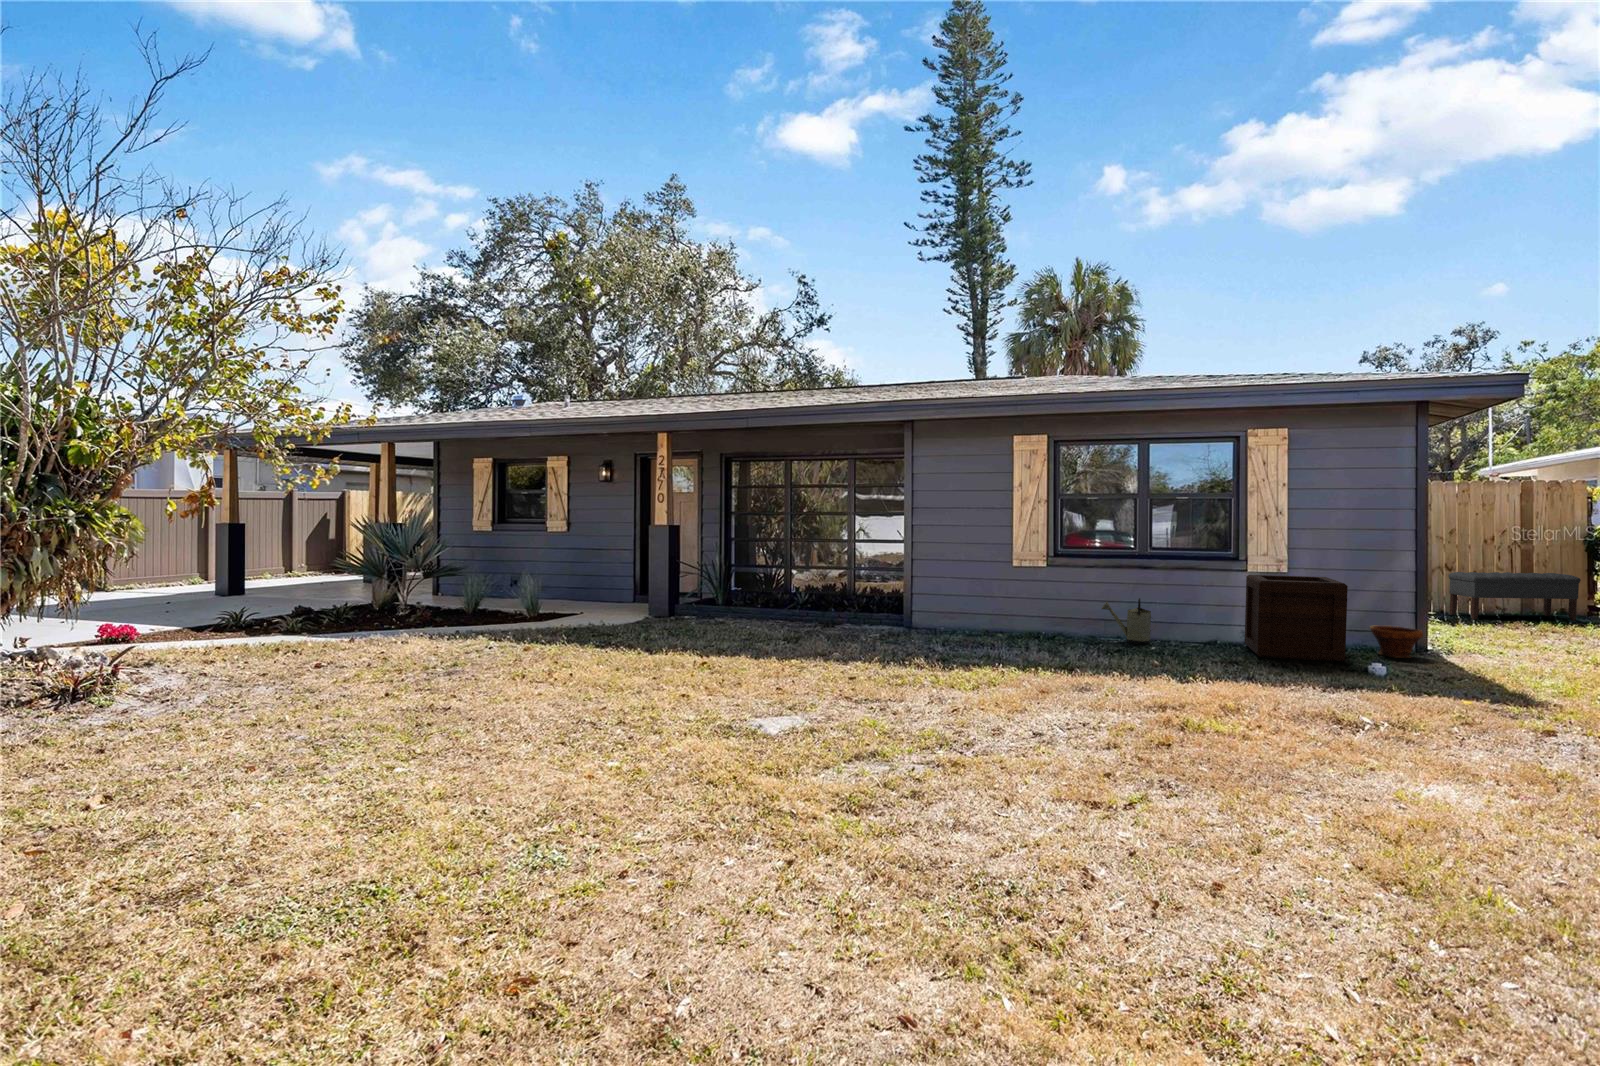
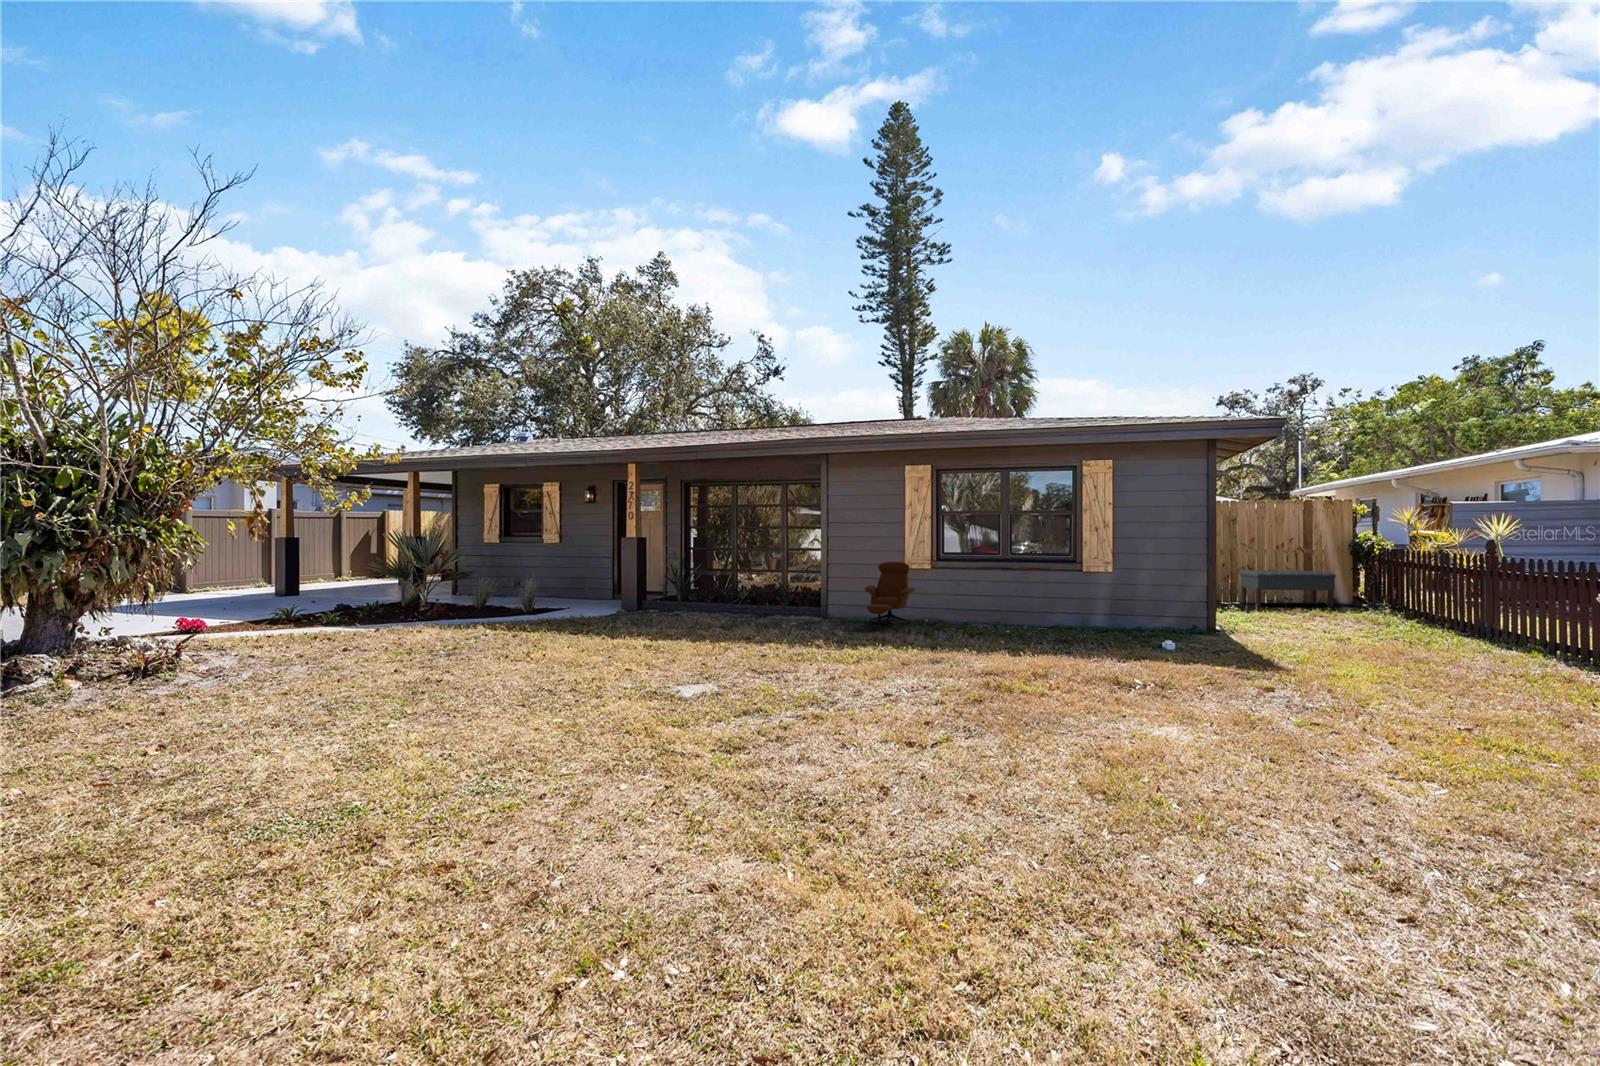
lounge chair: none [966,559,1032,649] -> present [865,562,915,631]
wooden crate: present [1245,575,1348,662] -> none [1075,573,1145,639]
watering can: present [1101,598,1151,644] -> none [968,591,1009,627]
planter: present [1370,625,1423,658] -> none [1166,611,1204,636]

